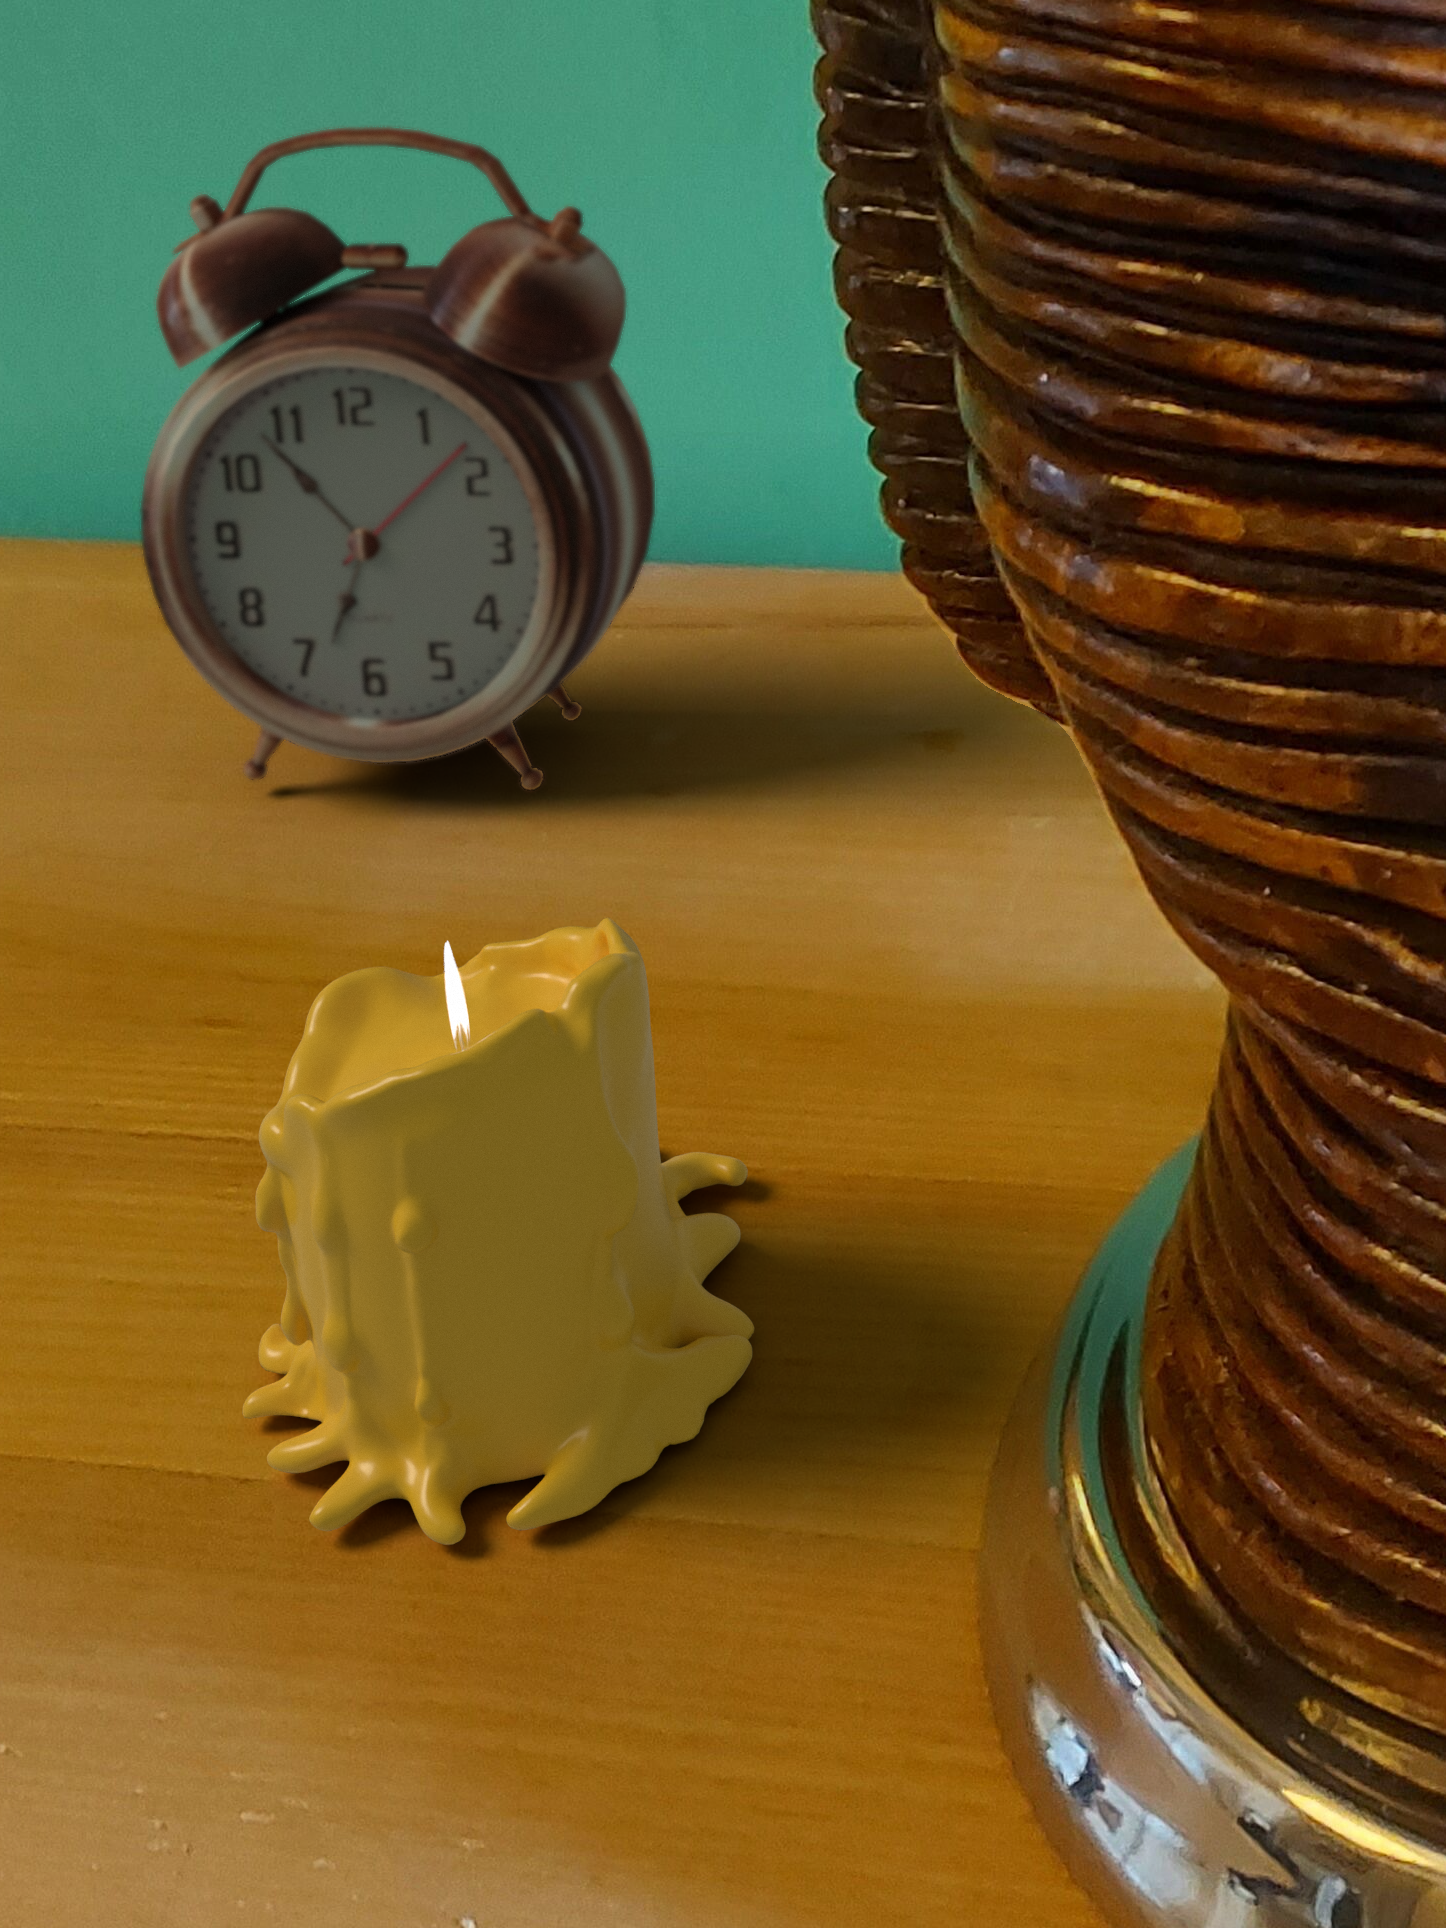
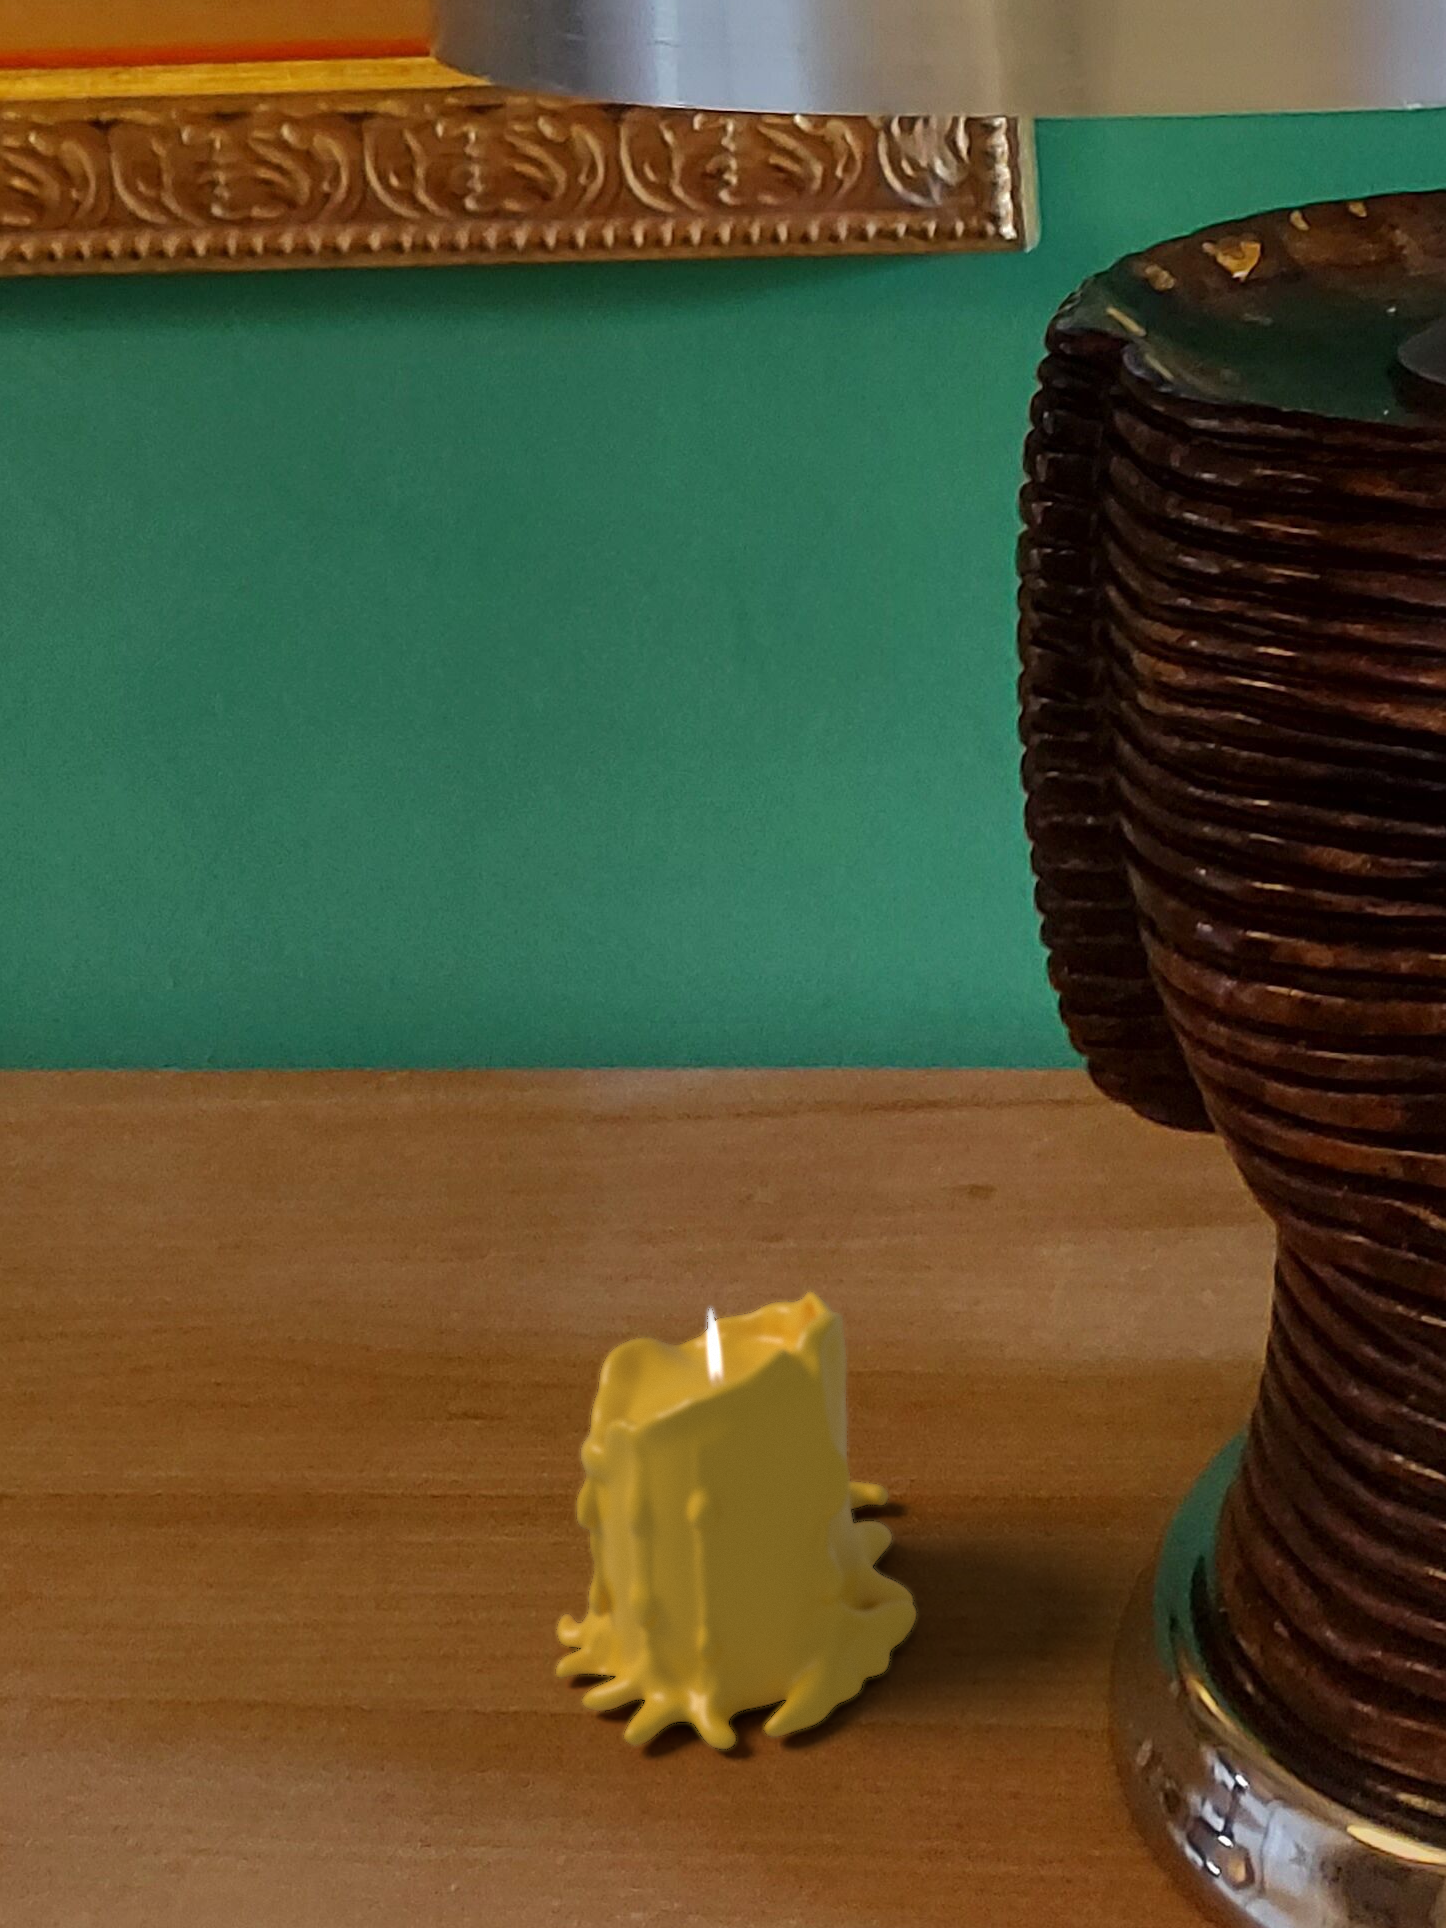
alarm clock: present [140,127,655,790] -> none [374,722,751,1239]

